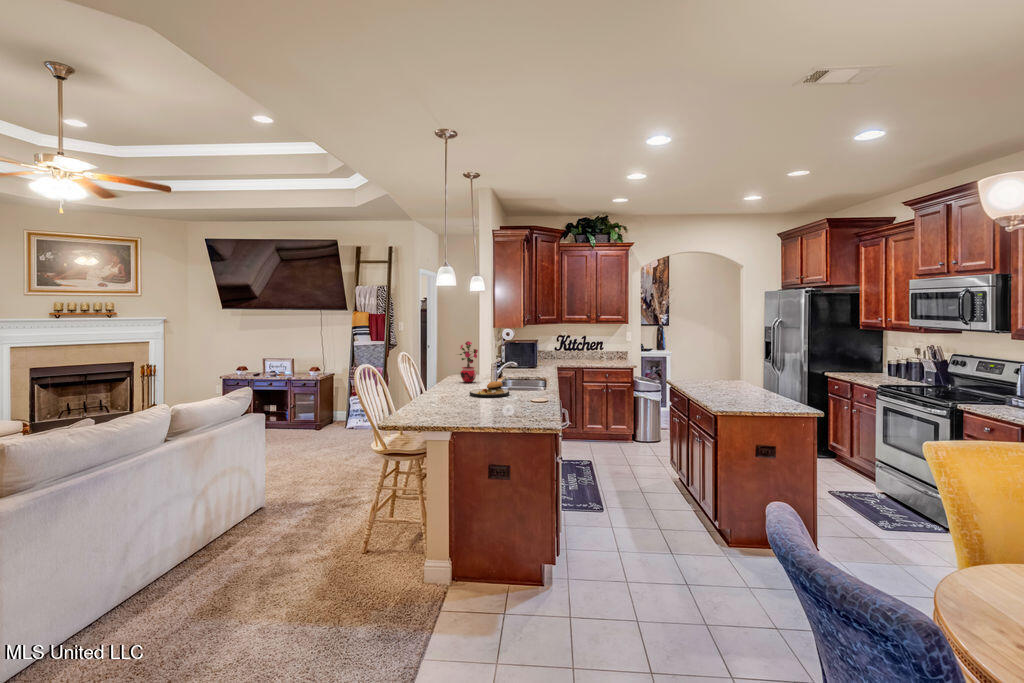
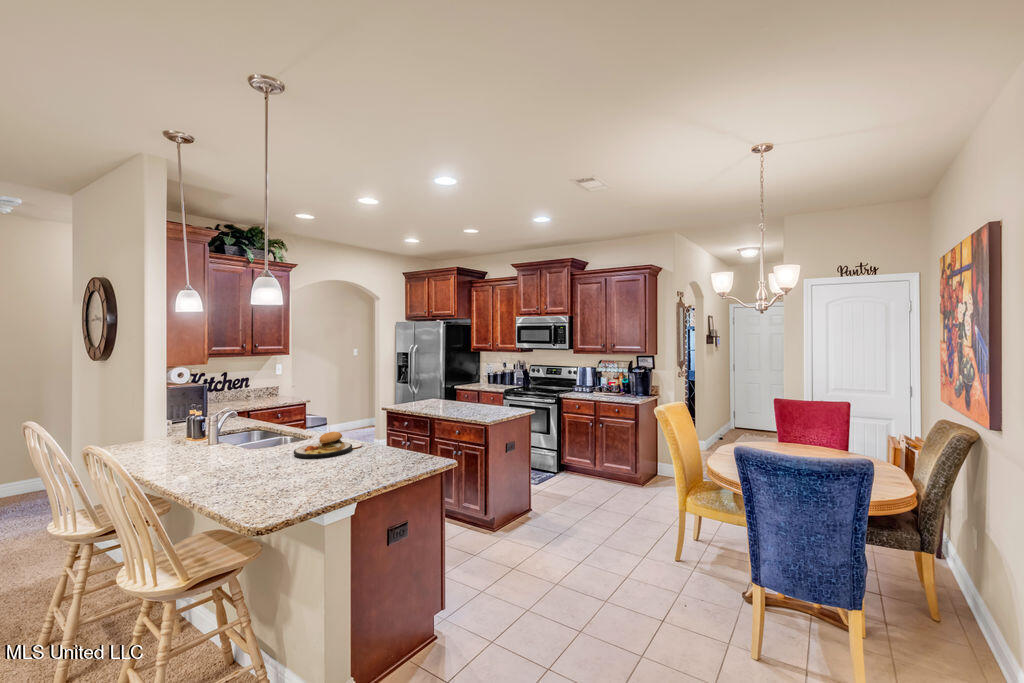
potted plant: present [460,341,478,383] -> none [186,386,225,451]

